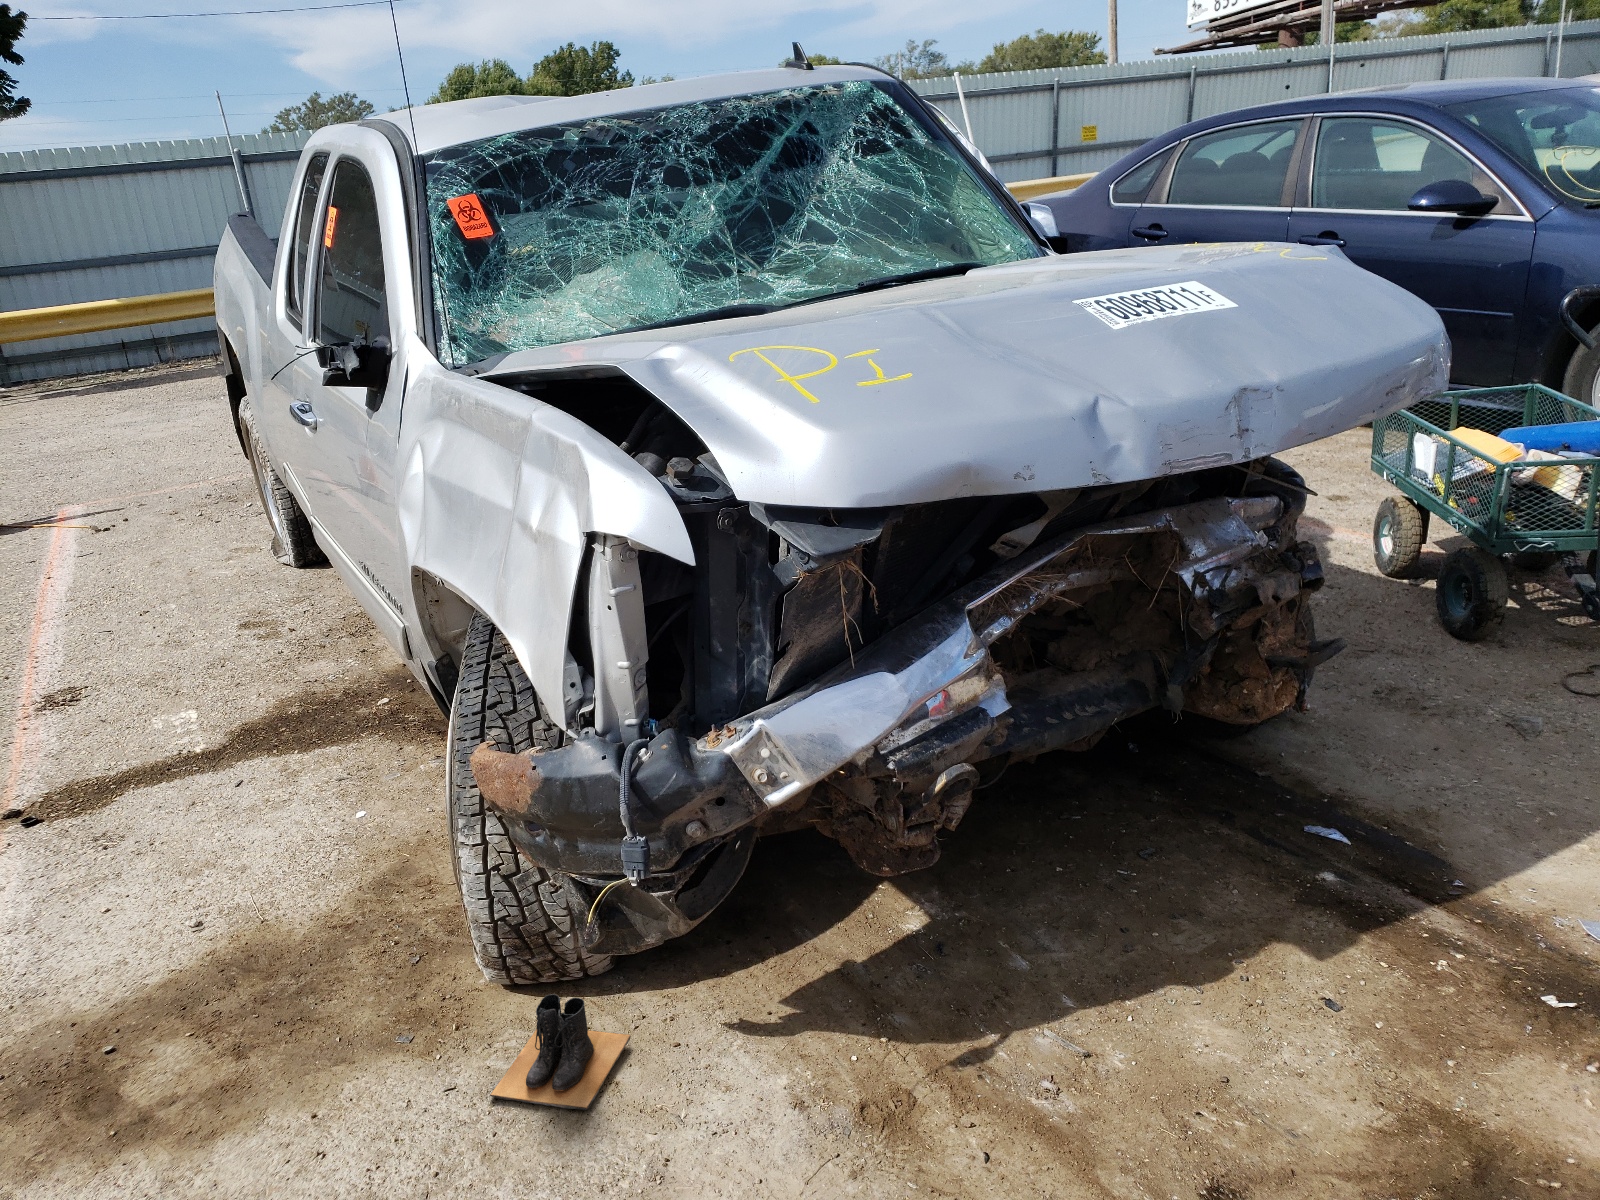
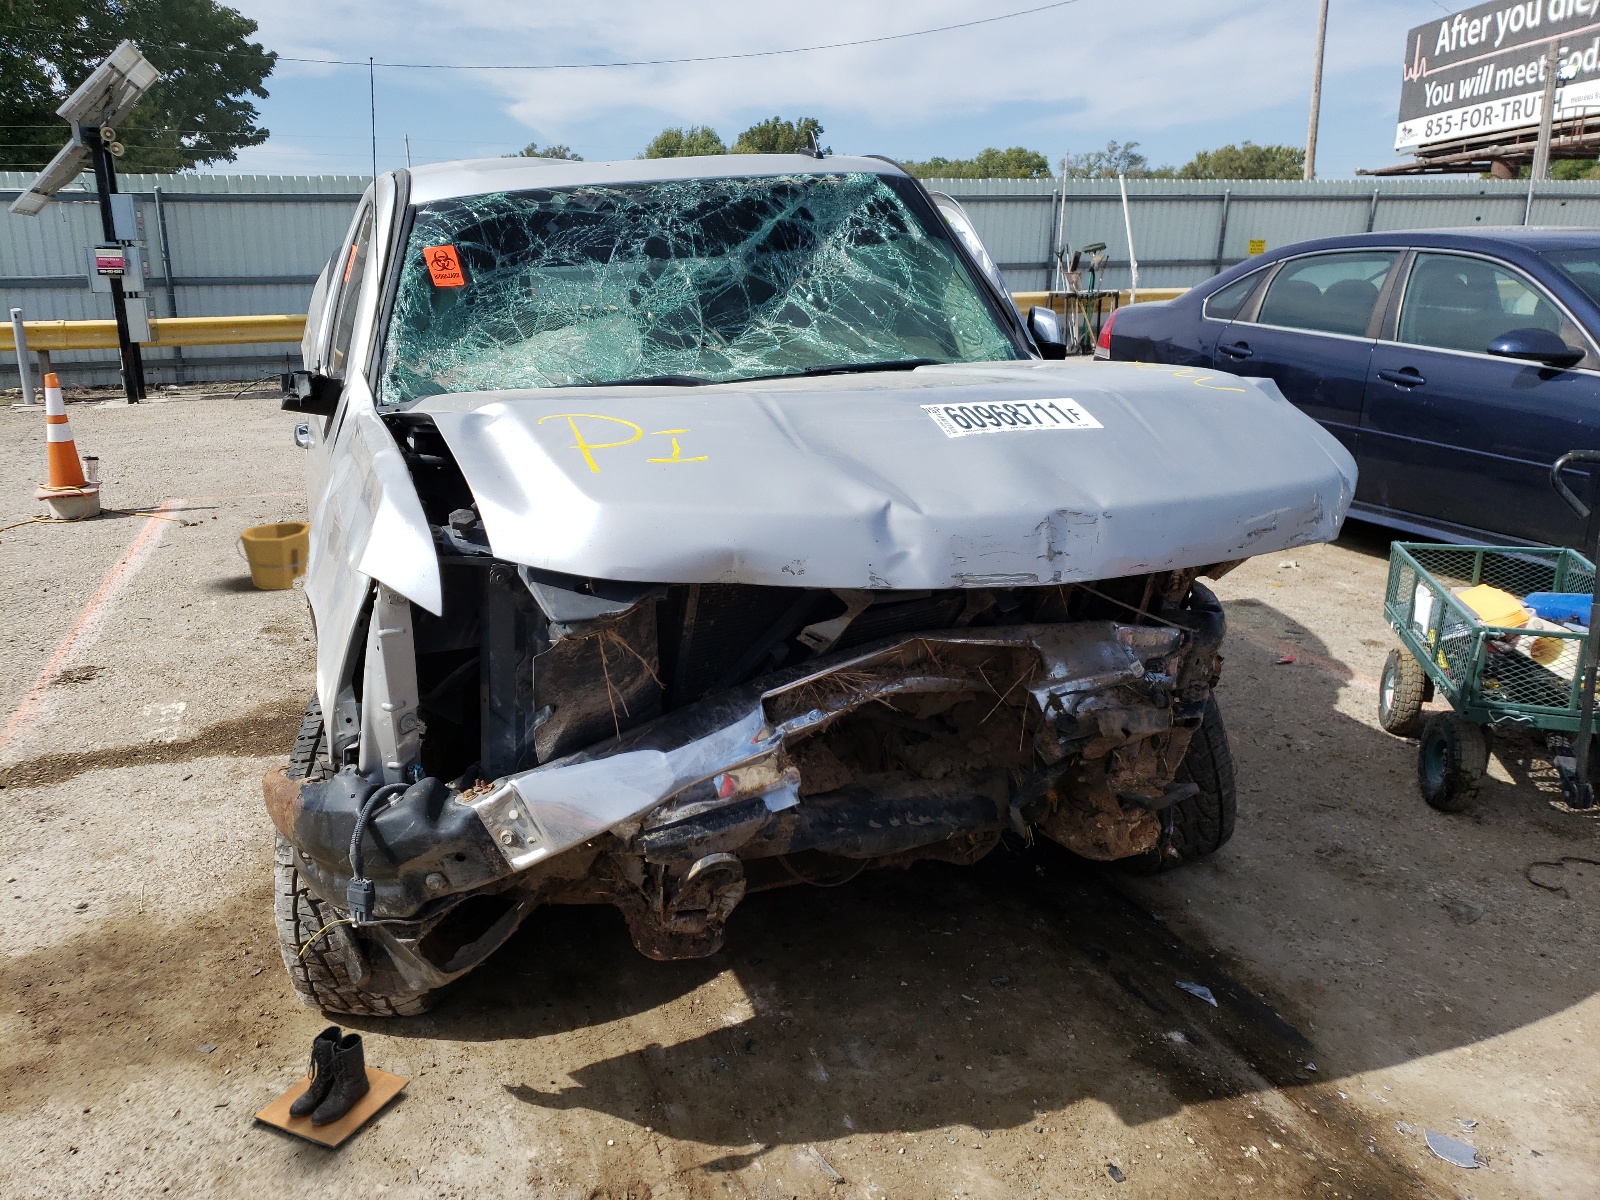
bucket: none [175,510,264,587] -> present [236,521,310,590]

